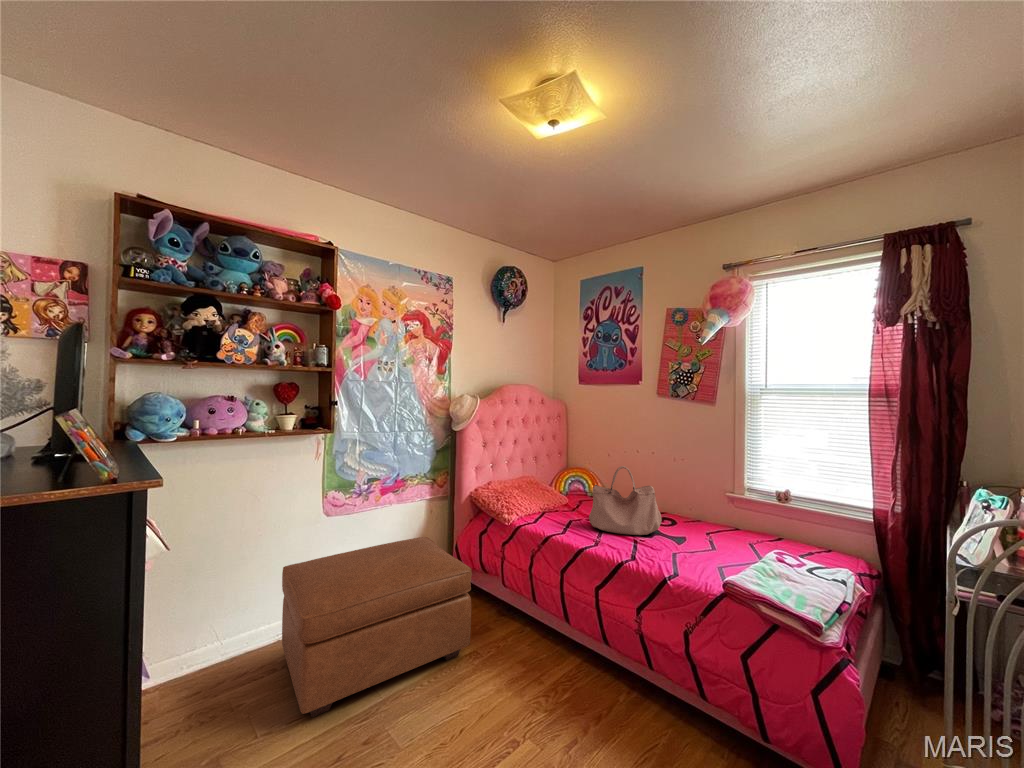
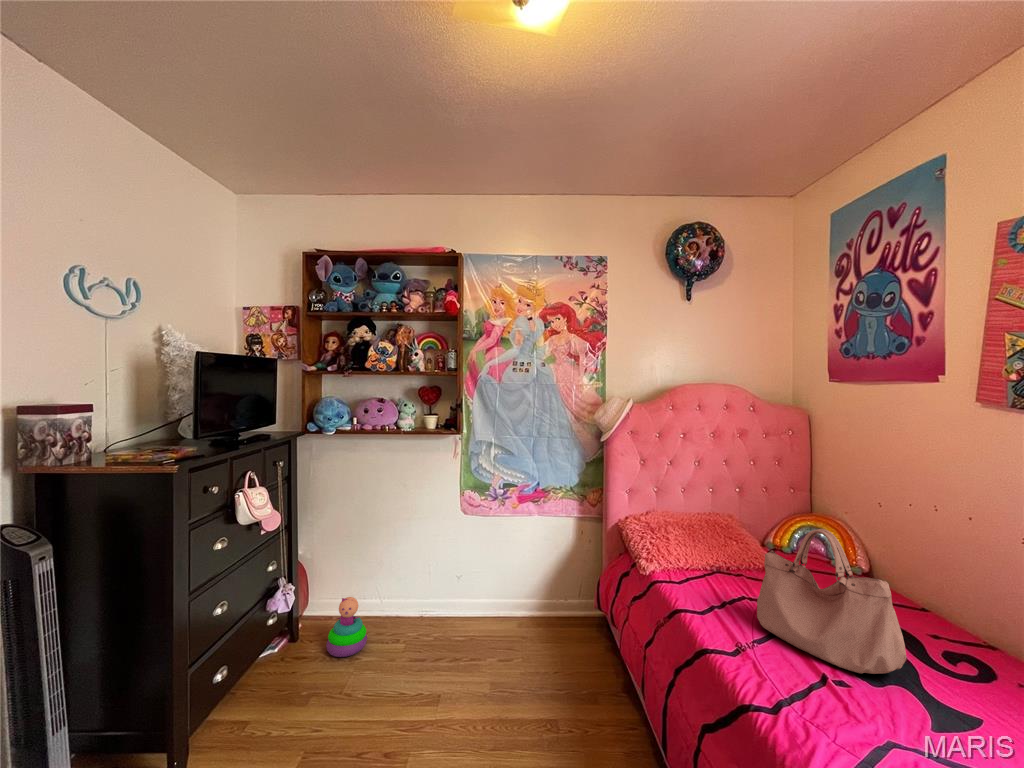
ottoman: present [282,537,472,717] -> none [372,550,557,713]
stacking toy: none [179,644,238,724] -> present [326,597,367,657]

